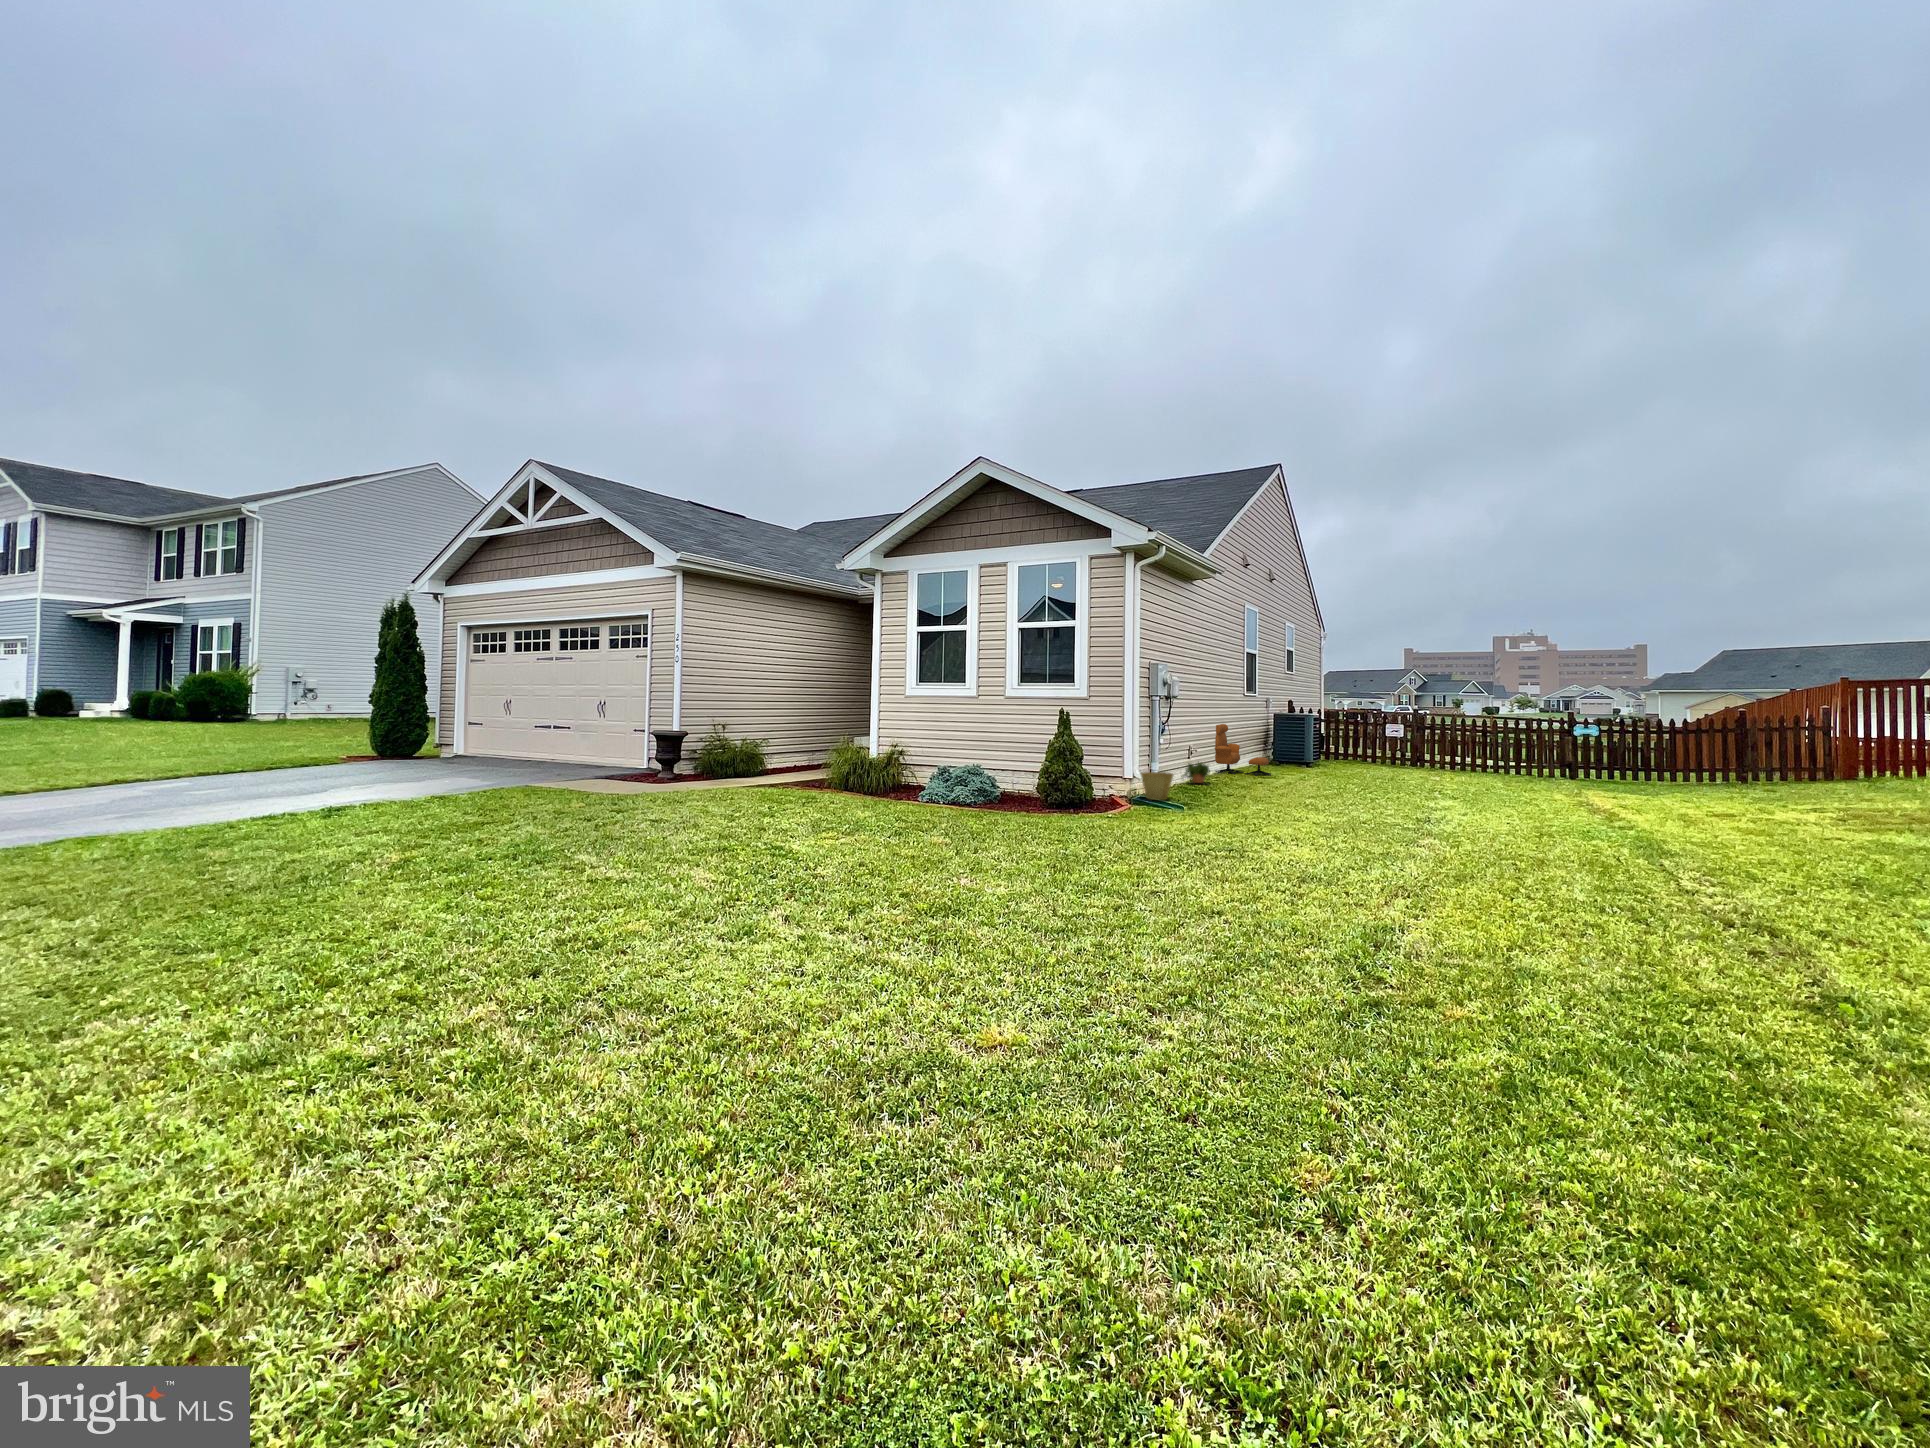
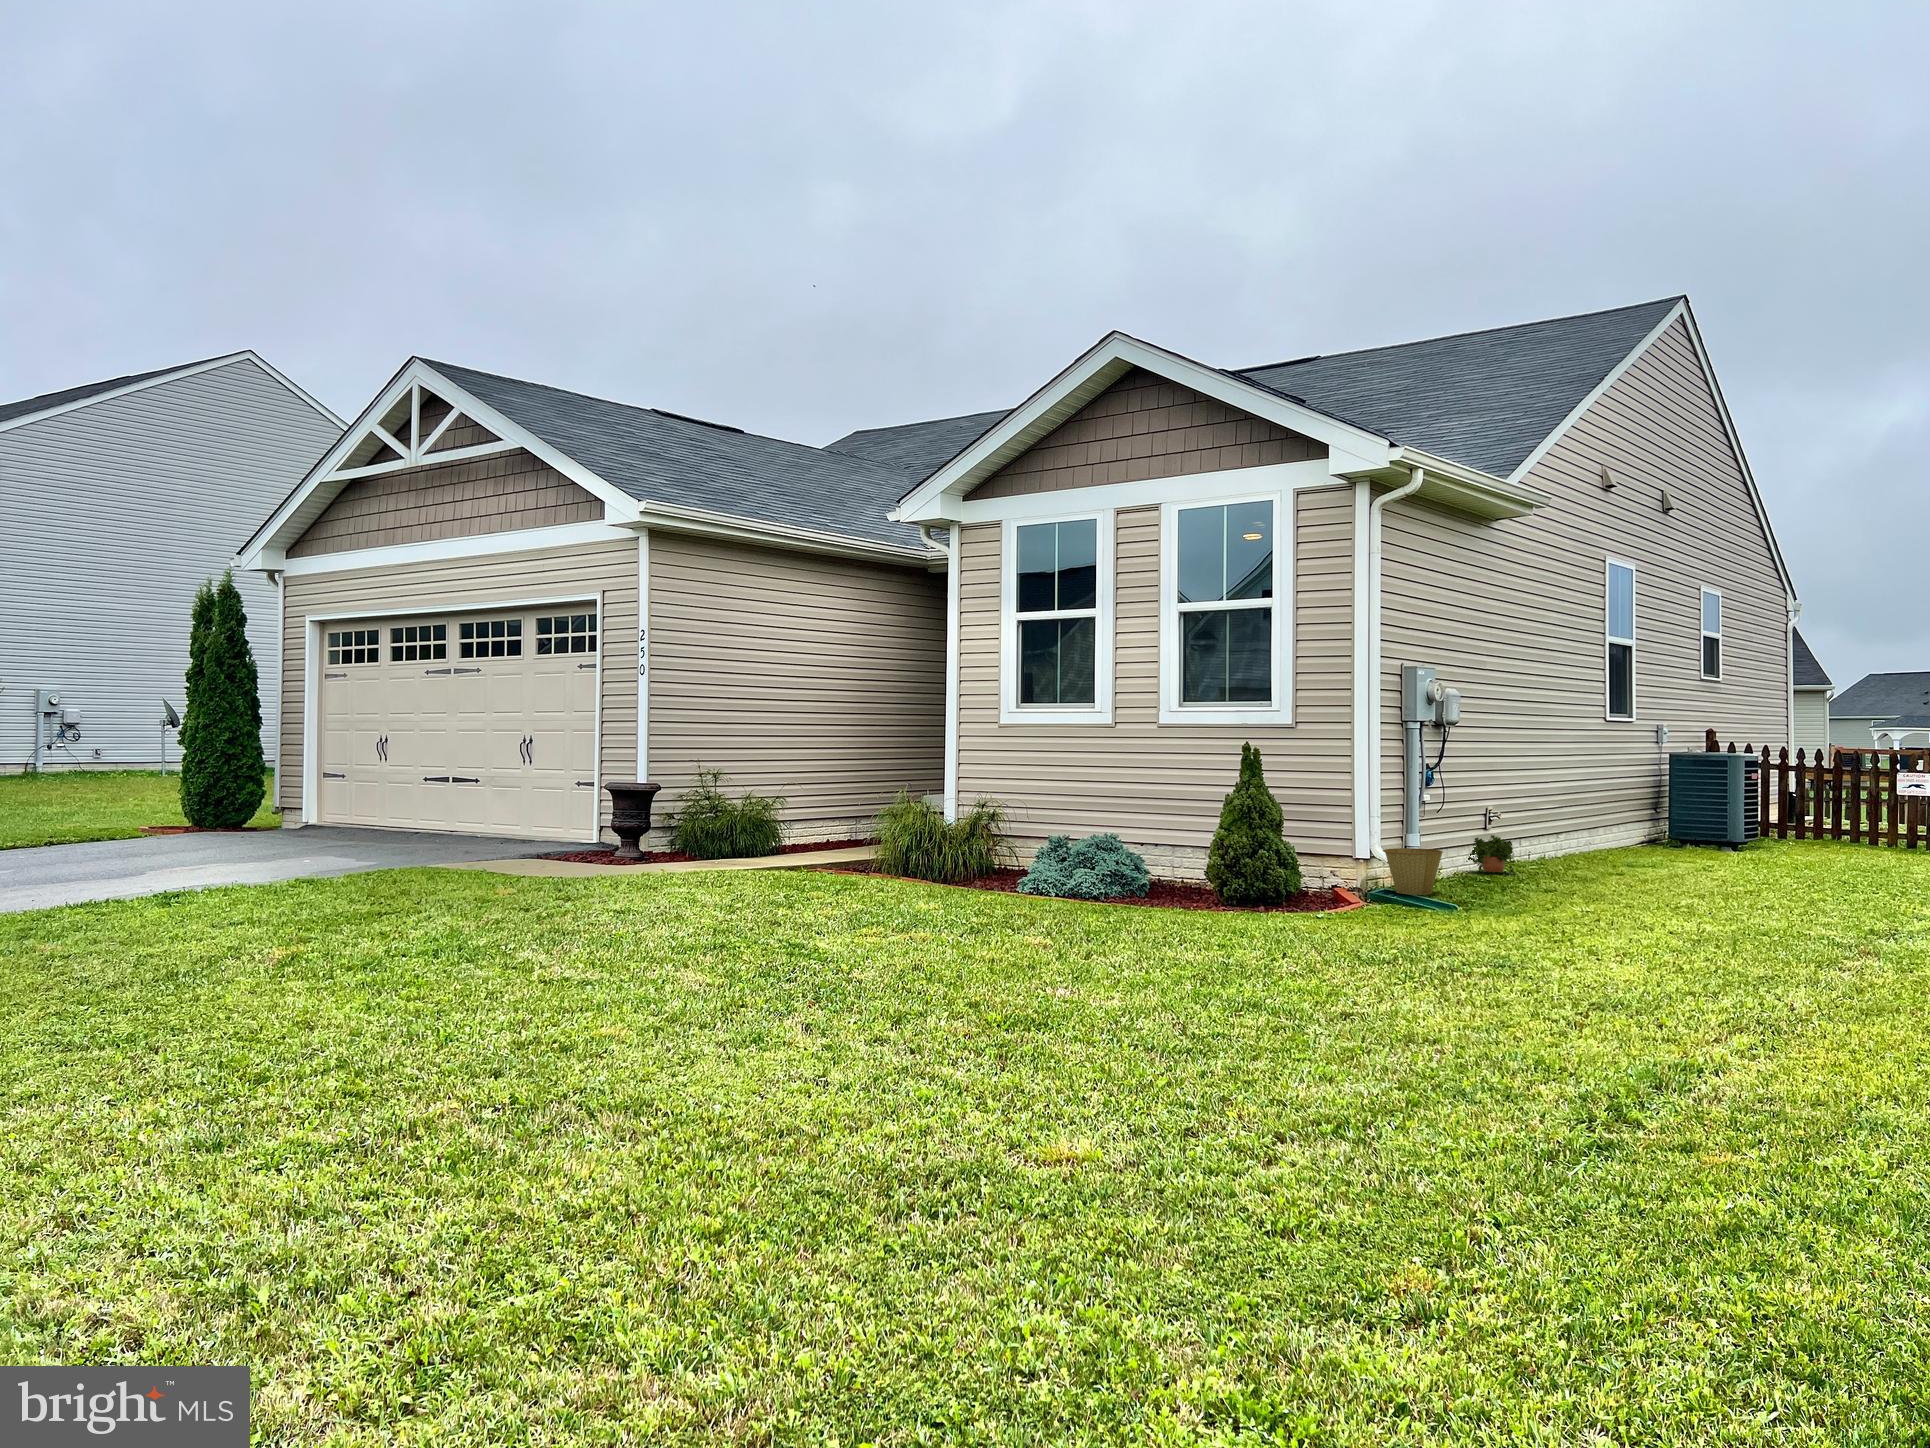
lounge chair: present [1215,724,1271,776] -> none [1527,774,1629,863]

